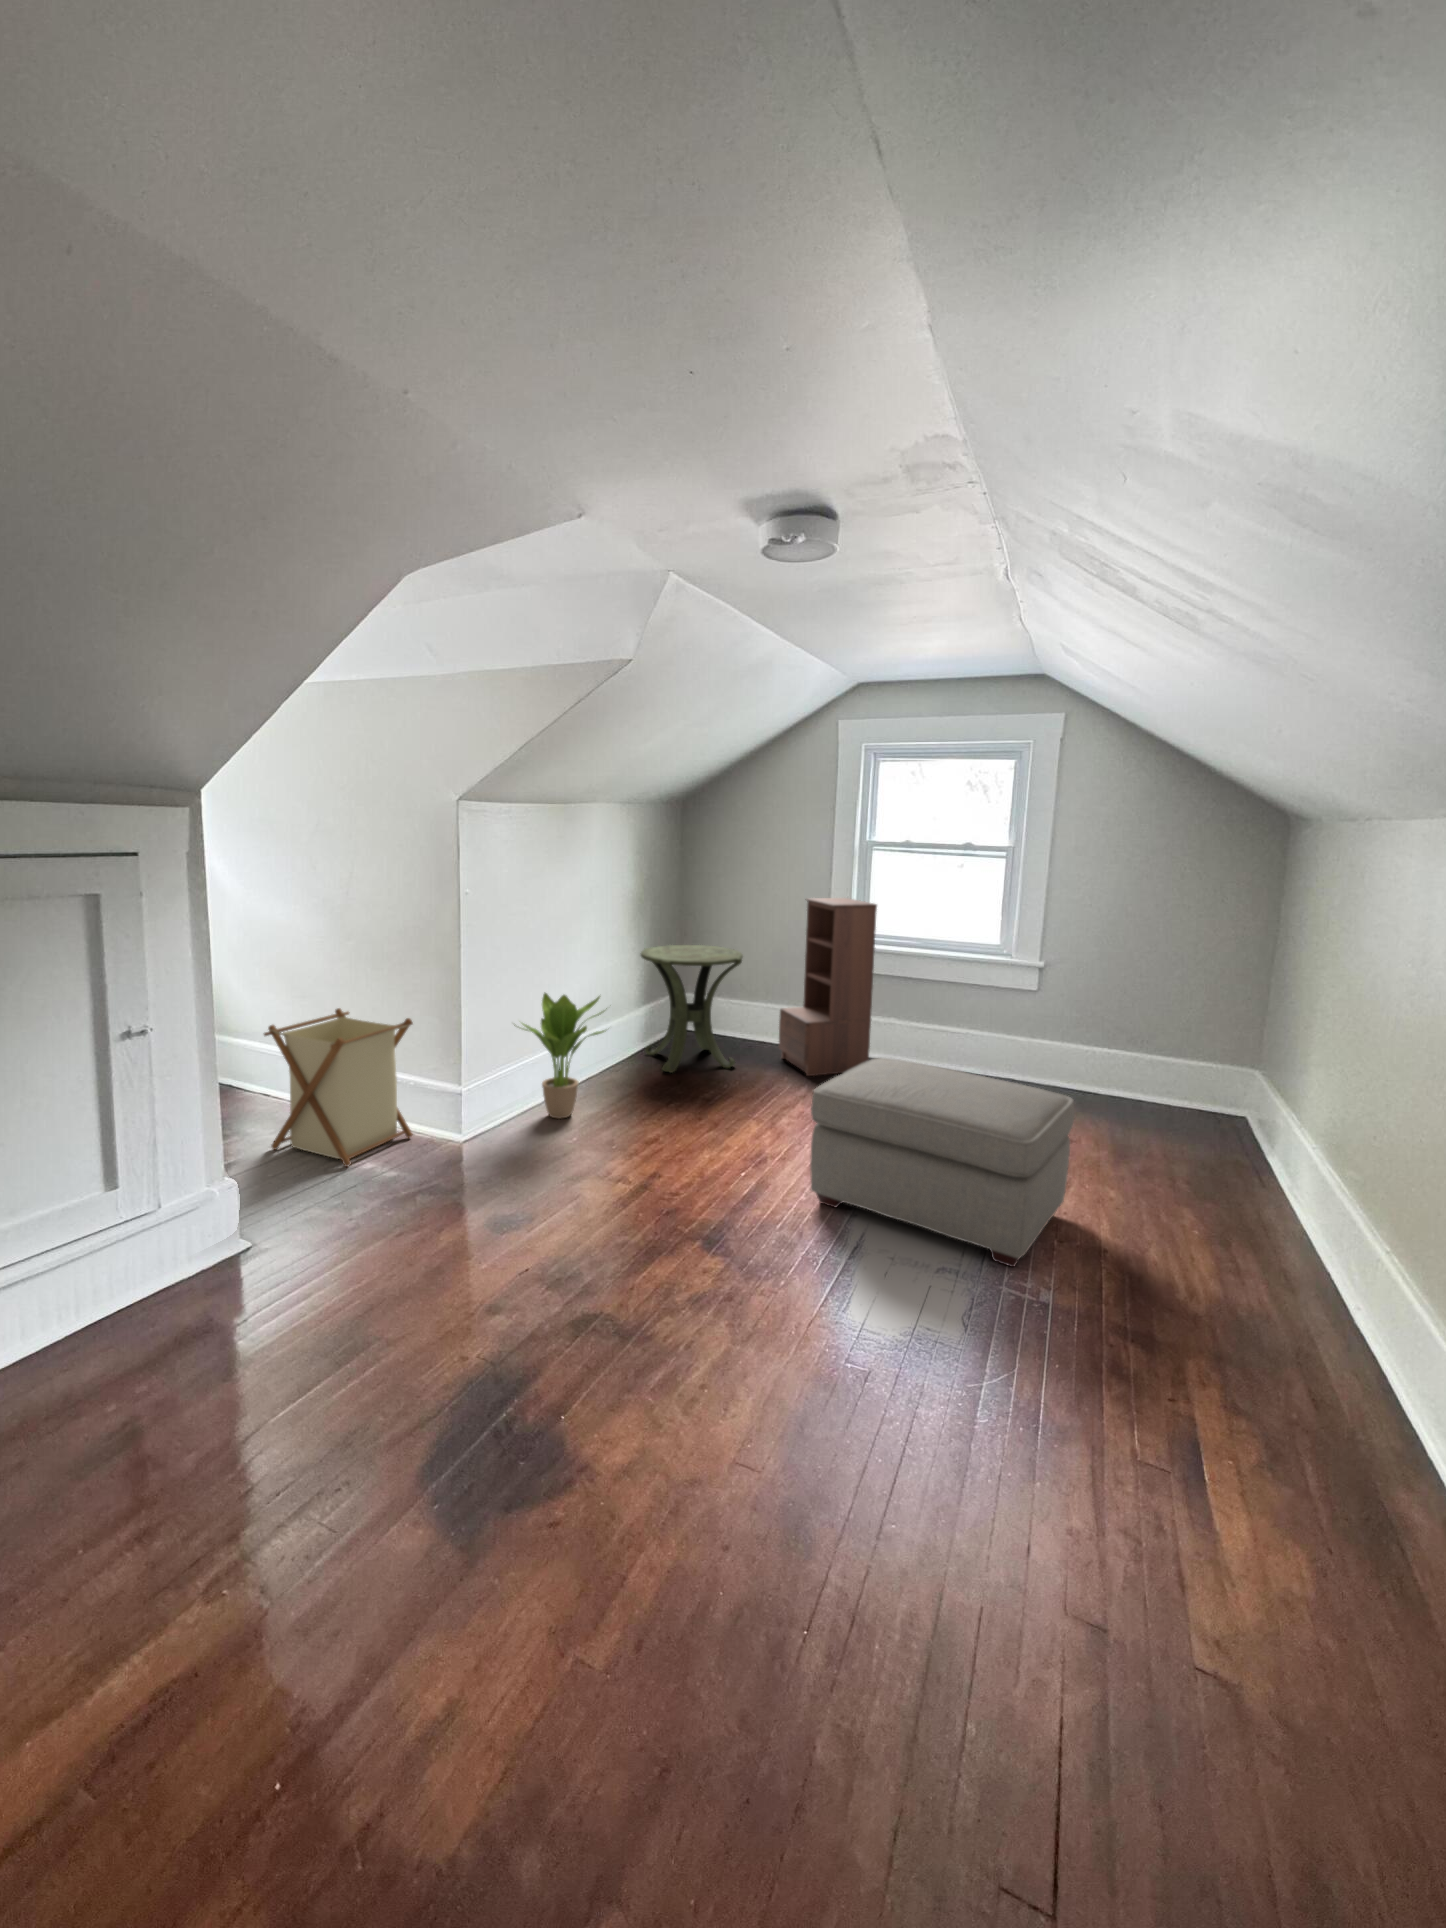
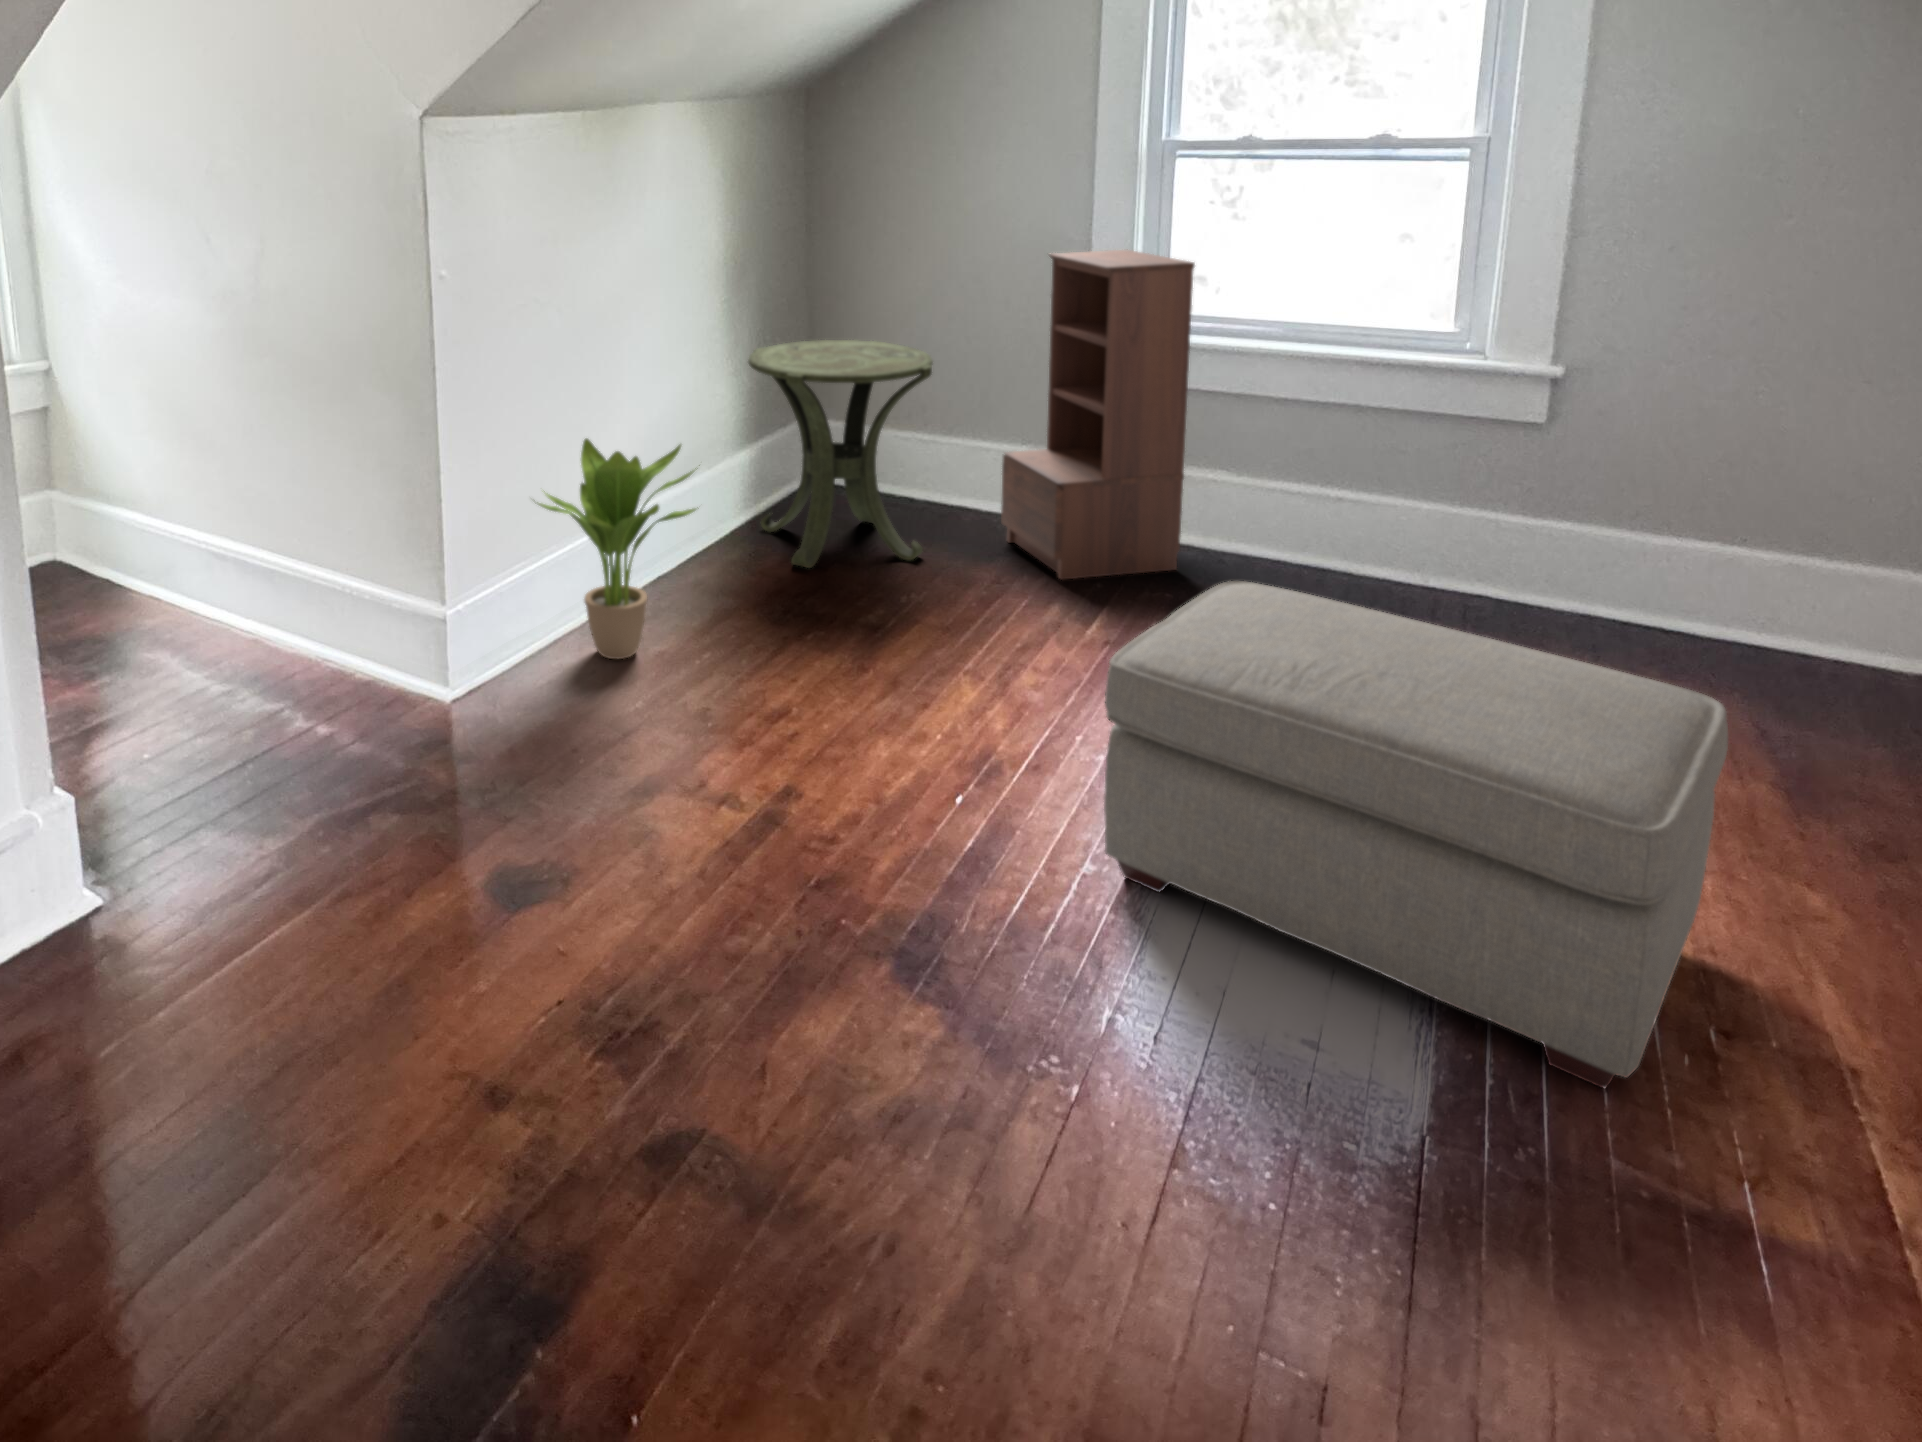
laundry basket: present [264,1008,413,1167] -> none [132,470,373,747]

